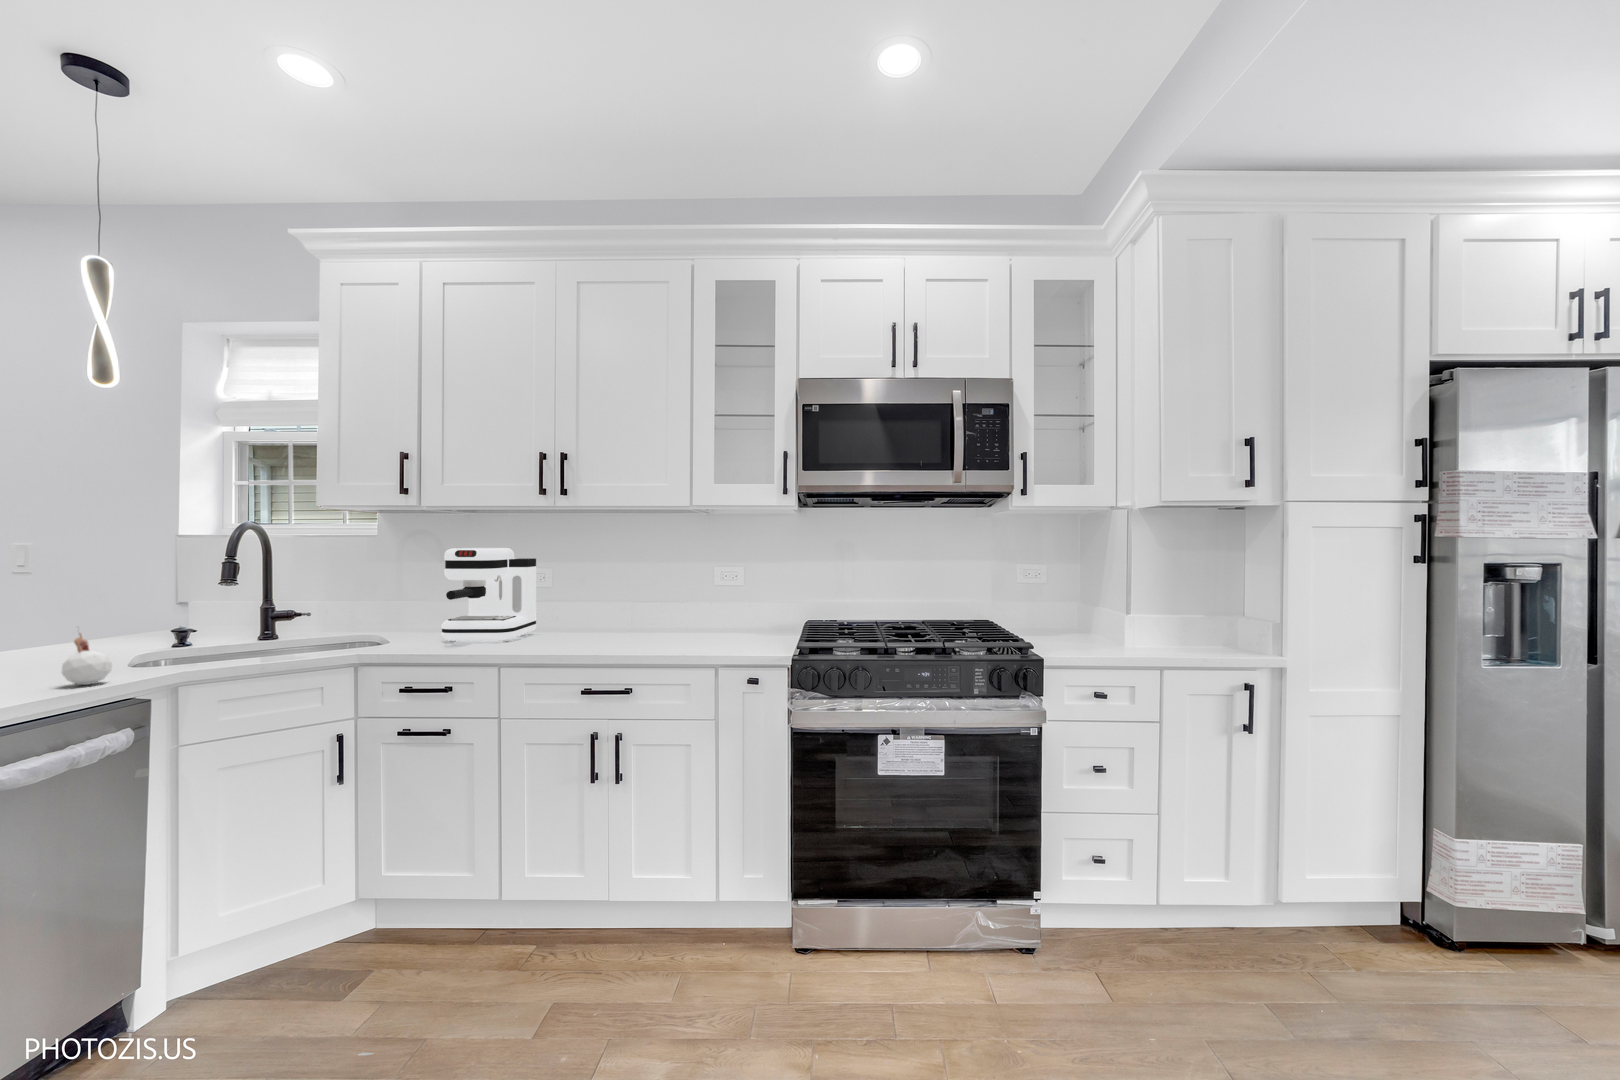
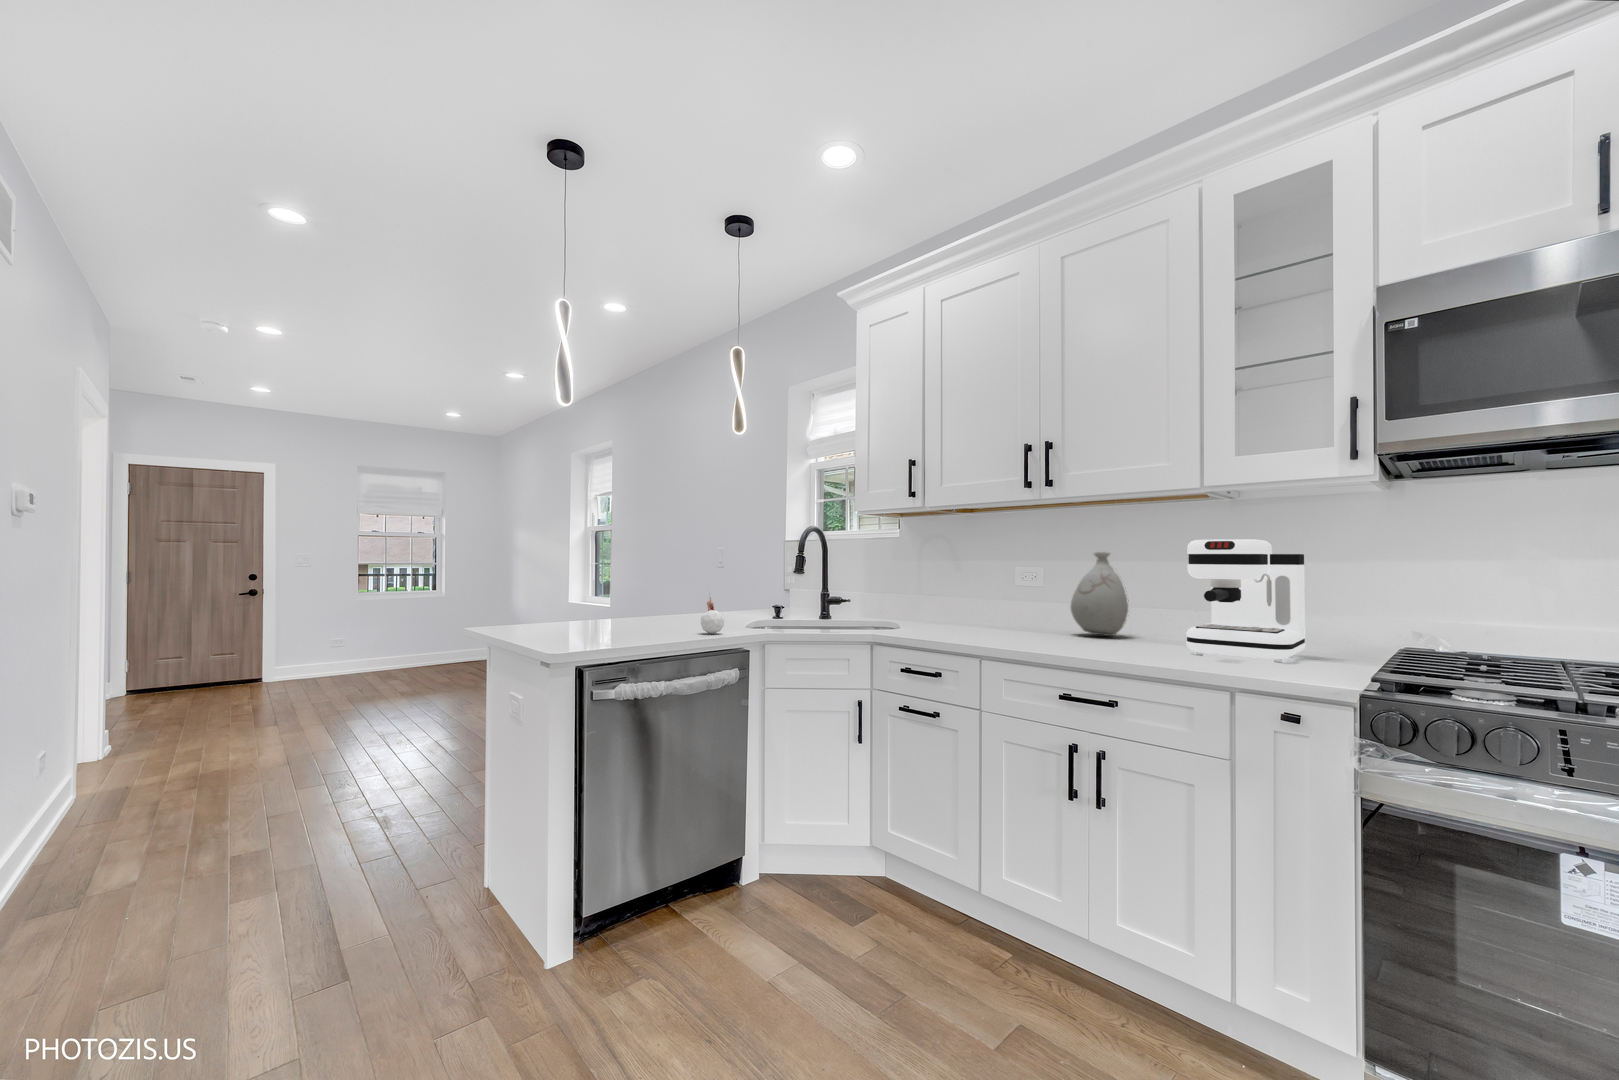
coffee maker: present [441,548,537,642] -> present [1186,539,1306,662]
vase: none [574,555,624,629] -> present [1071,552,1129,636]

